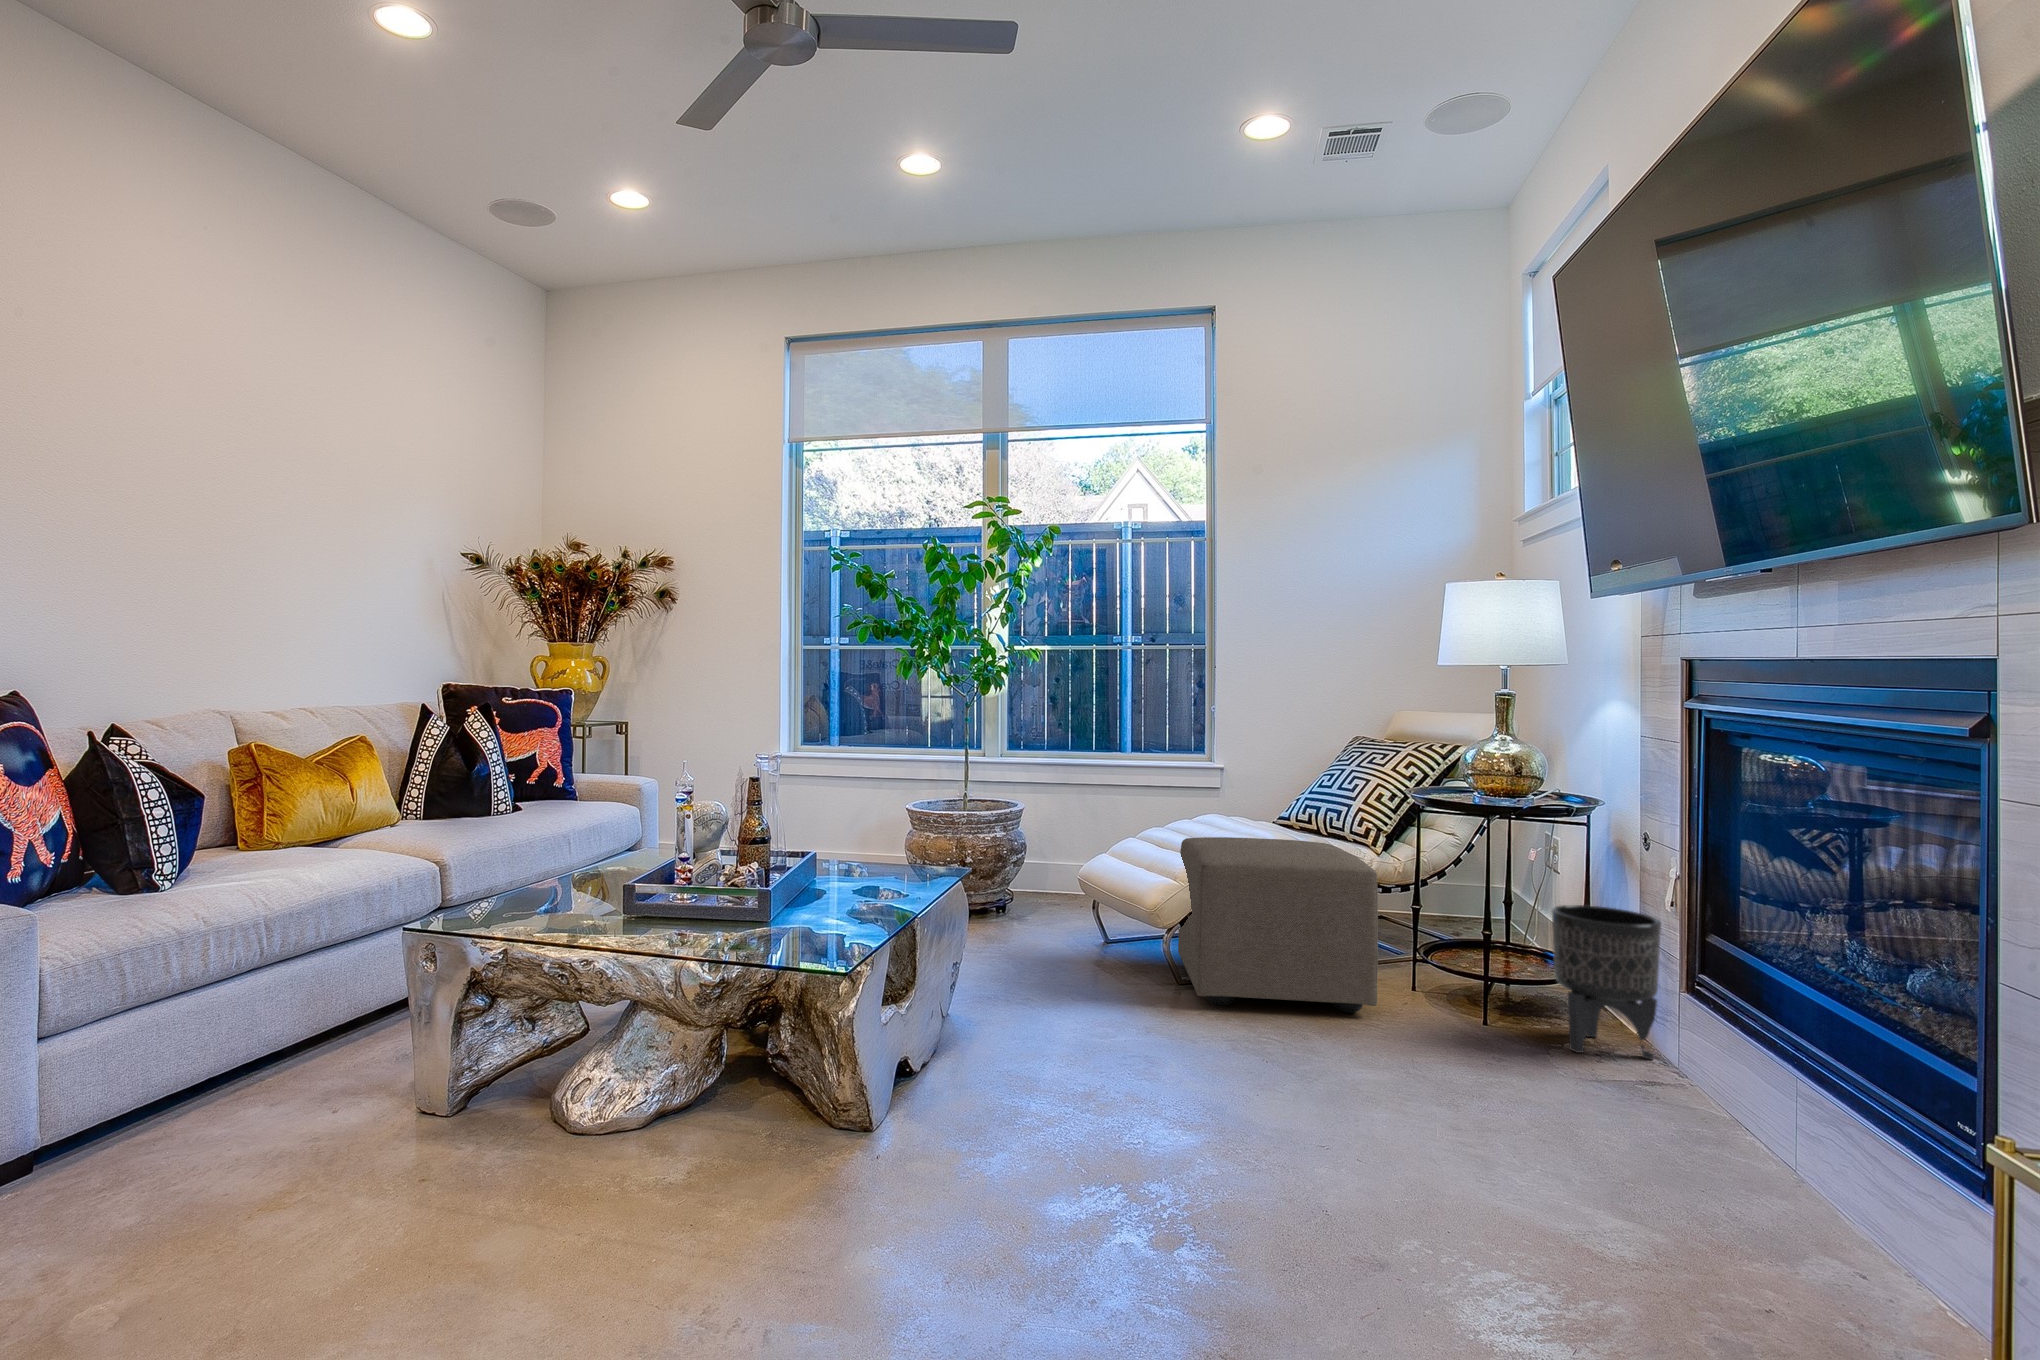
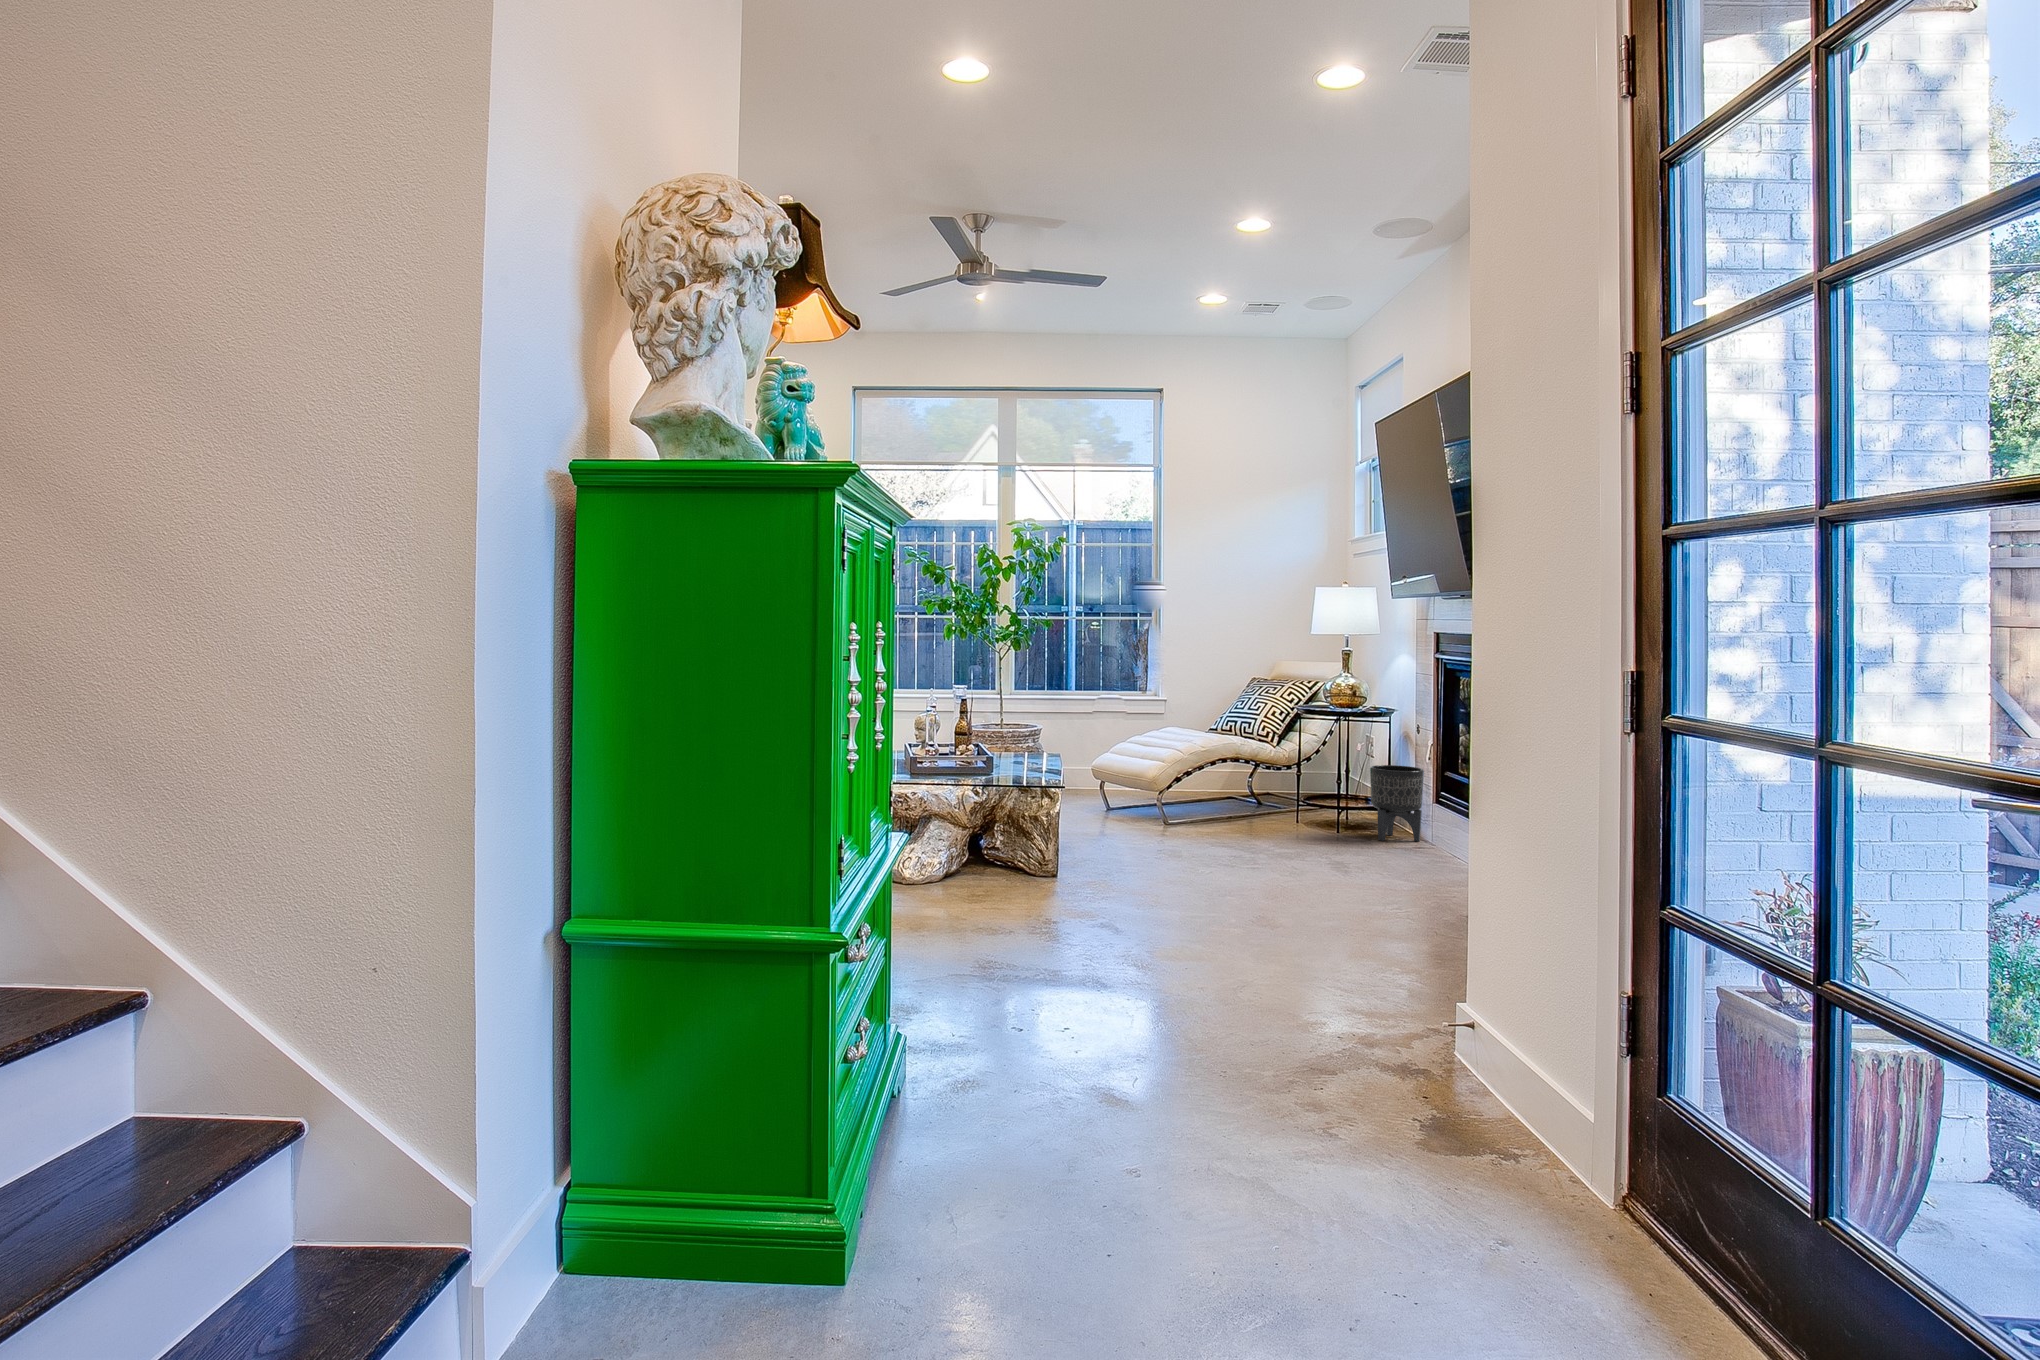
ottoman: present [1178,837,1378,1013] -> none [1159,740,1278,831]

